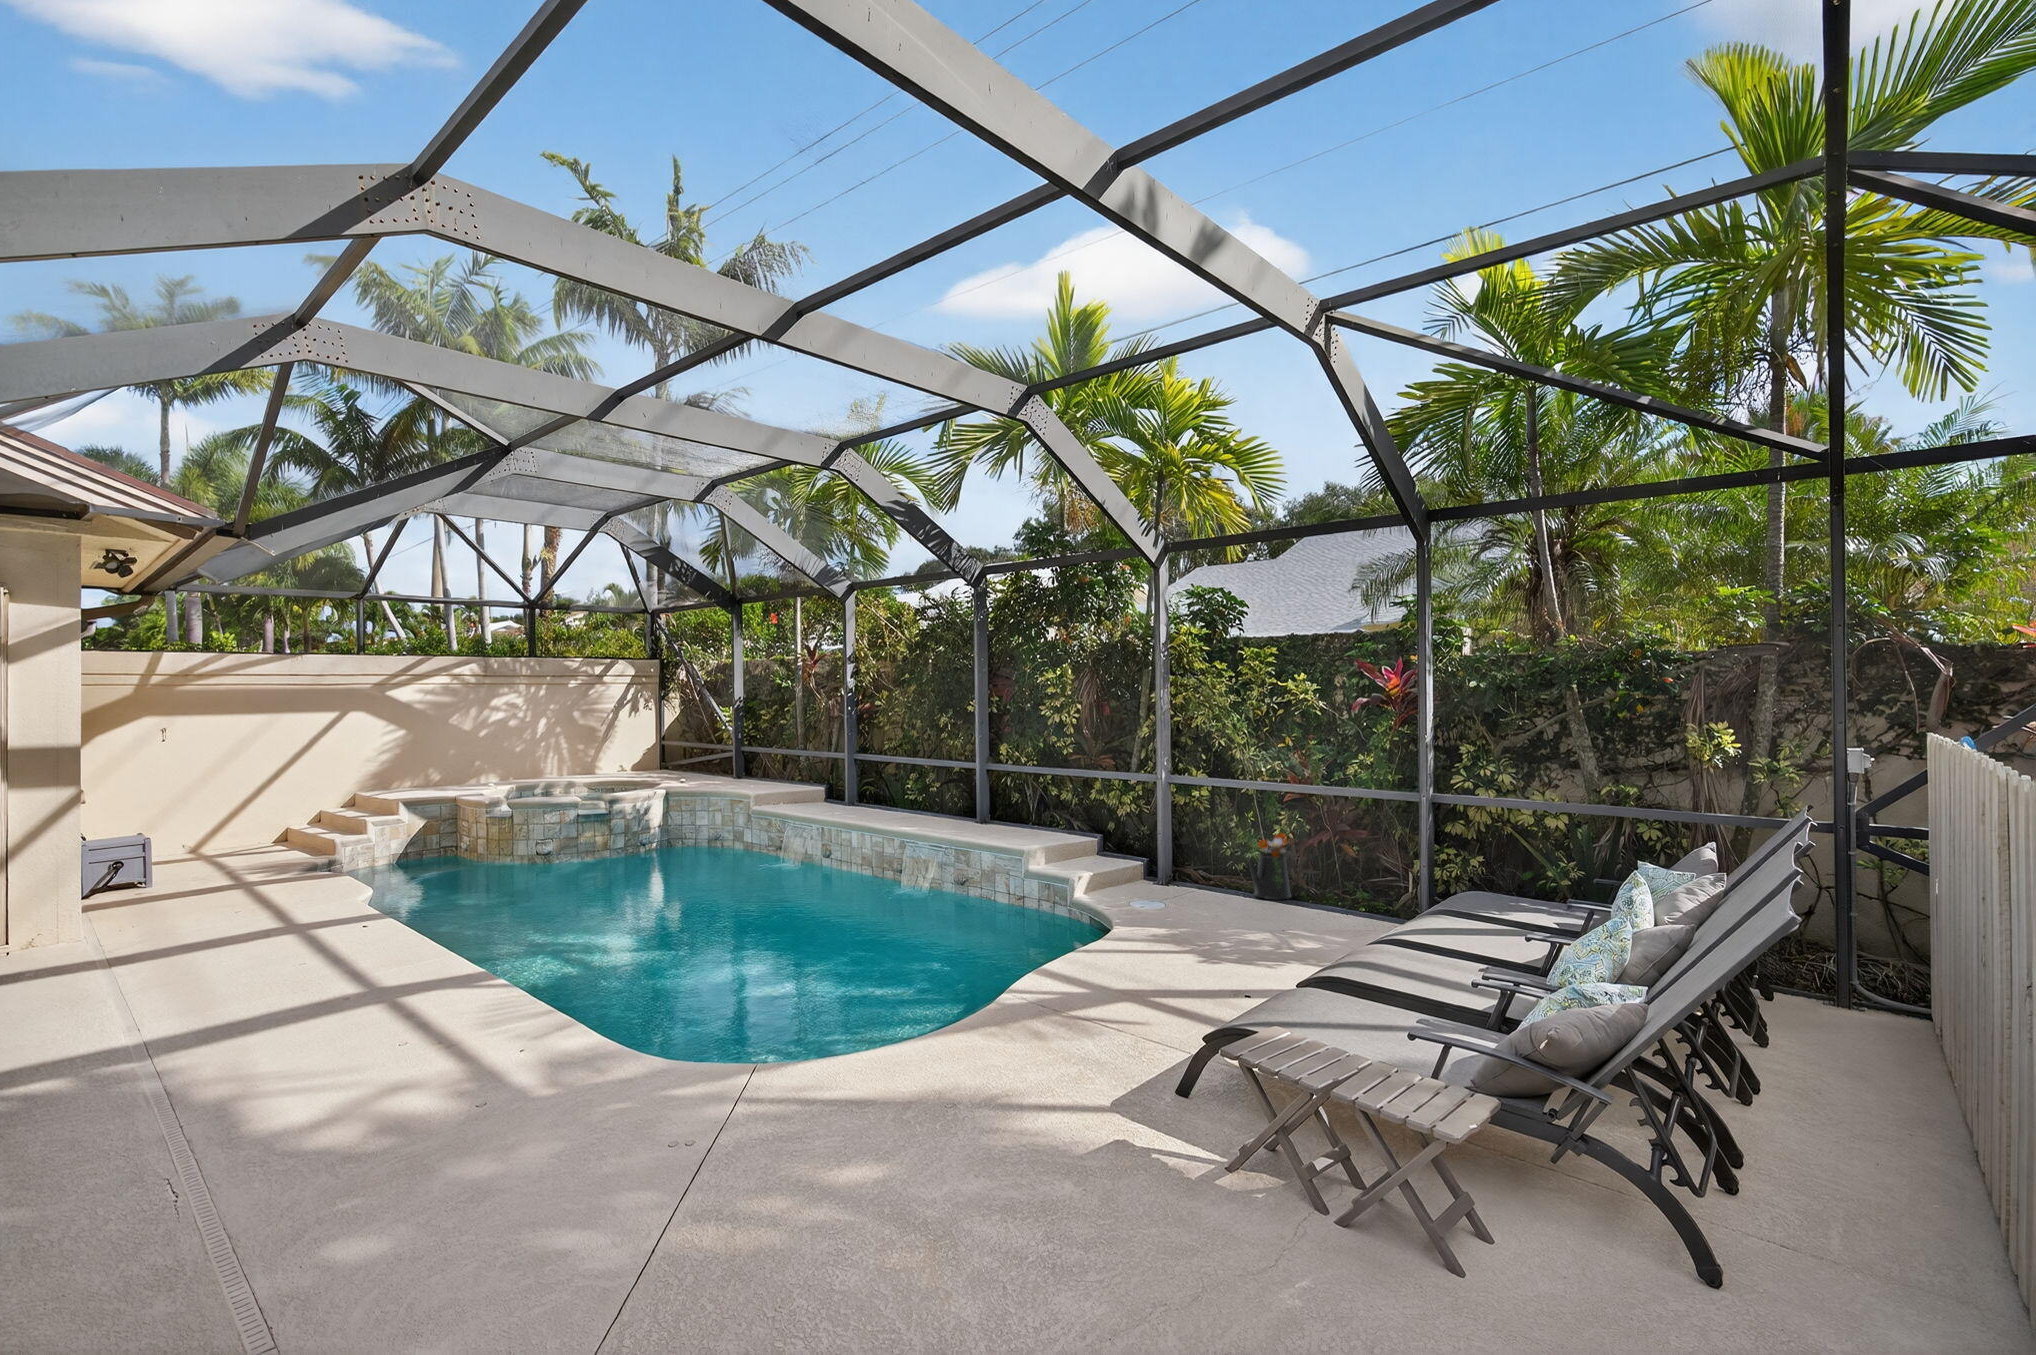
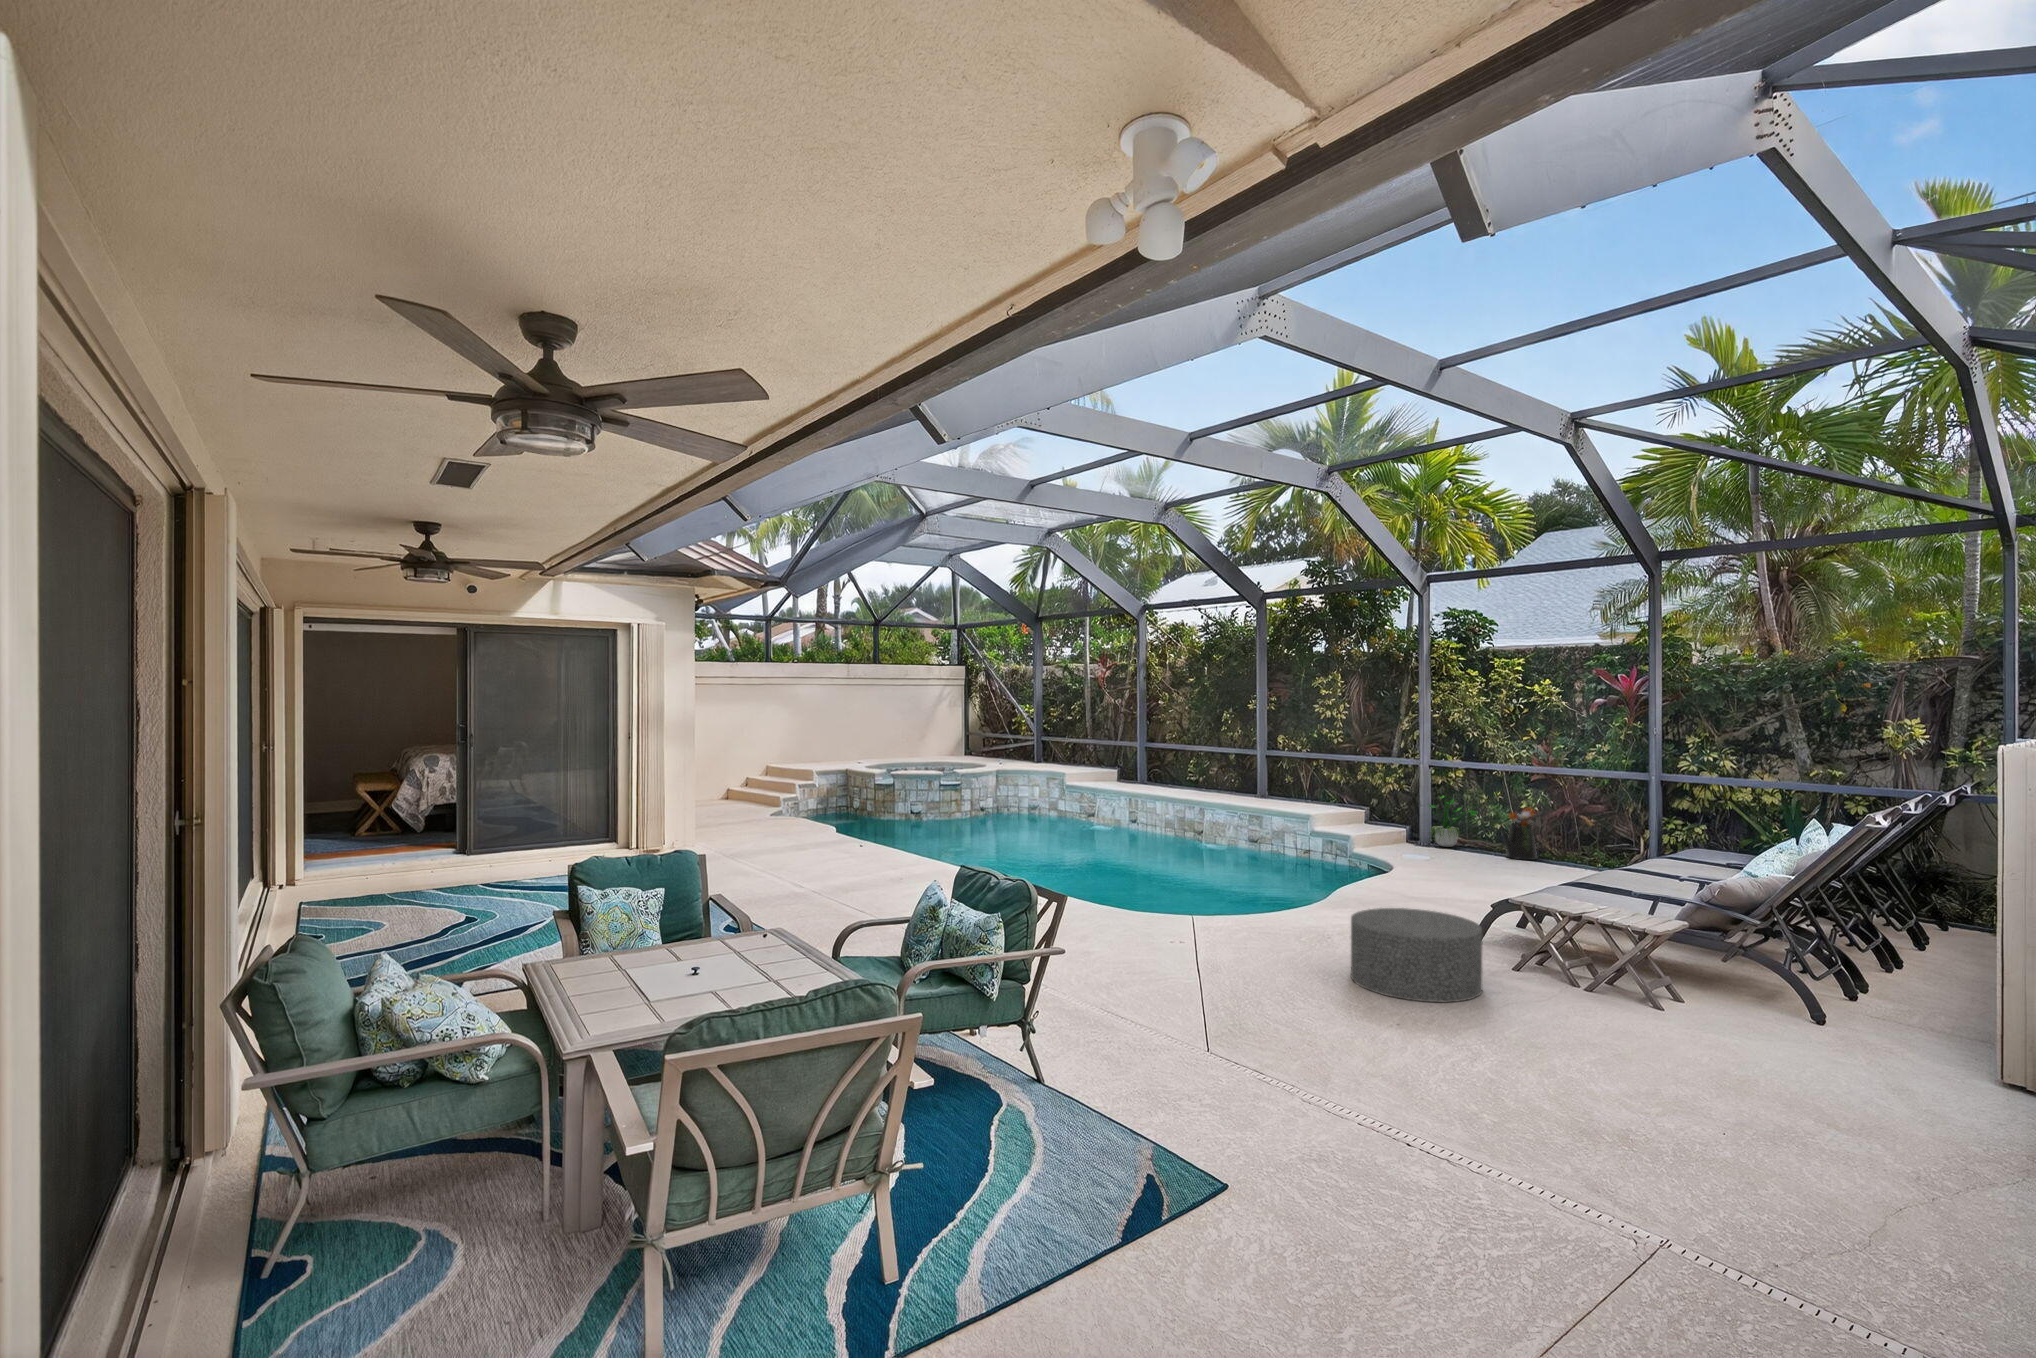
potted plant: none [1167,804,1231,883] -> present [1428,794,1481,847]
ottoman: none [969,1027,1170,1213] -> present [1351,908,1482,1002]

